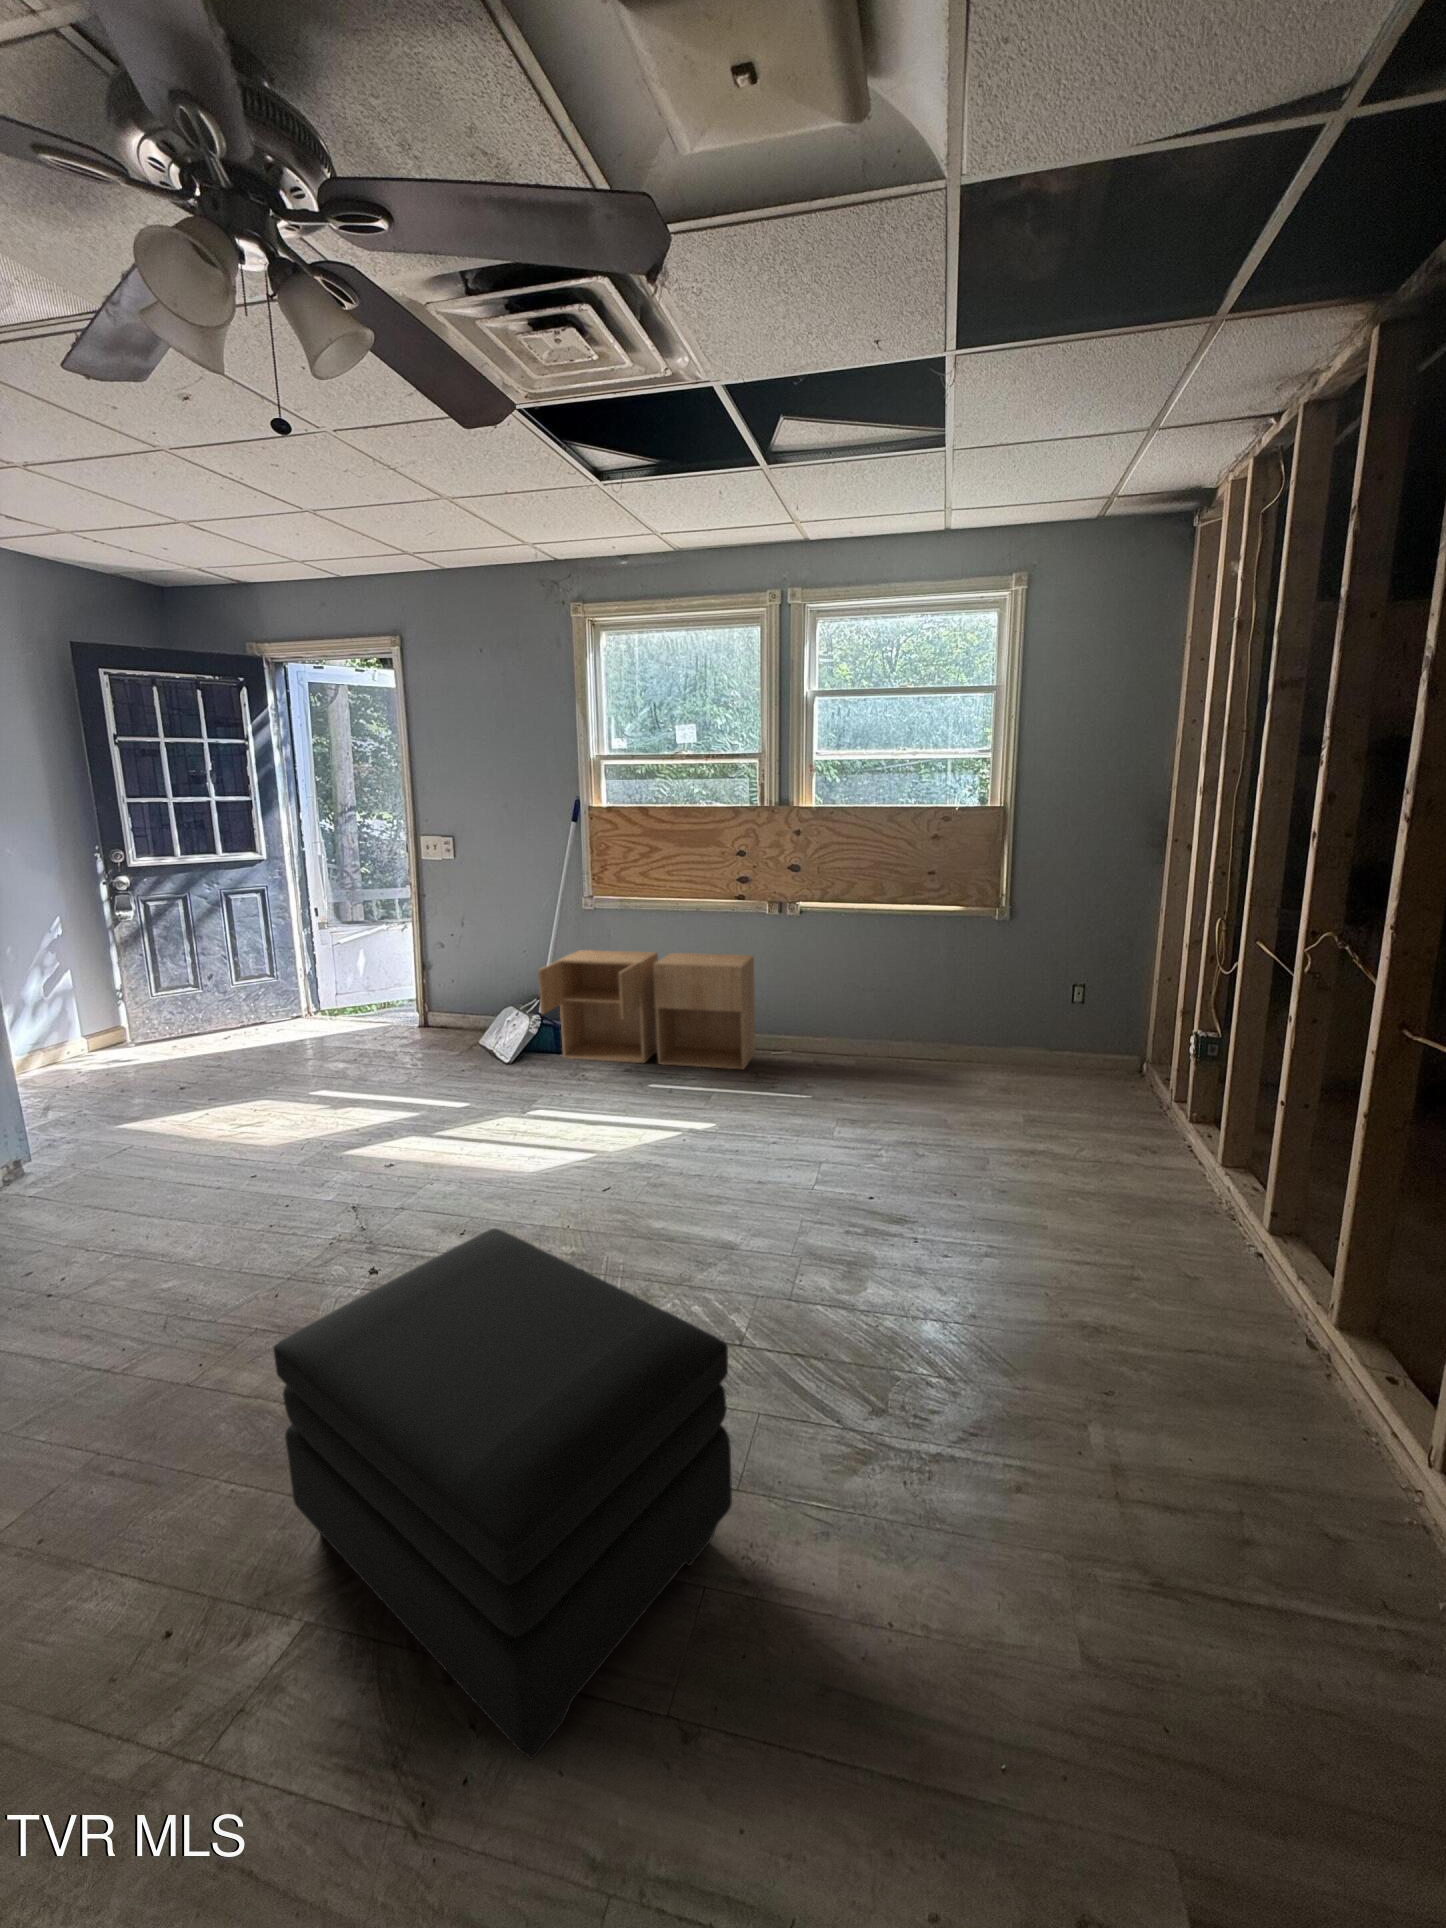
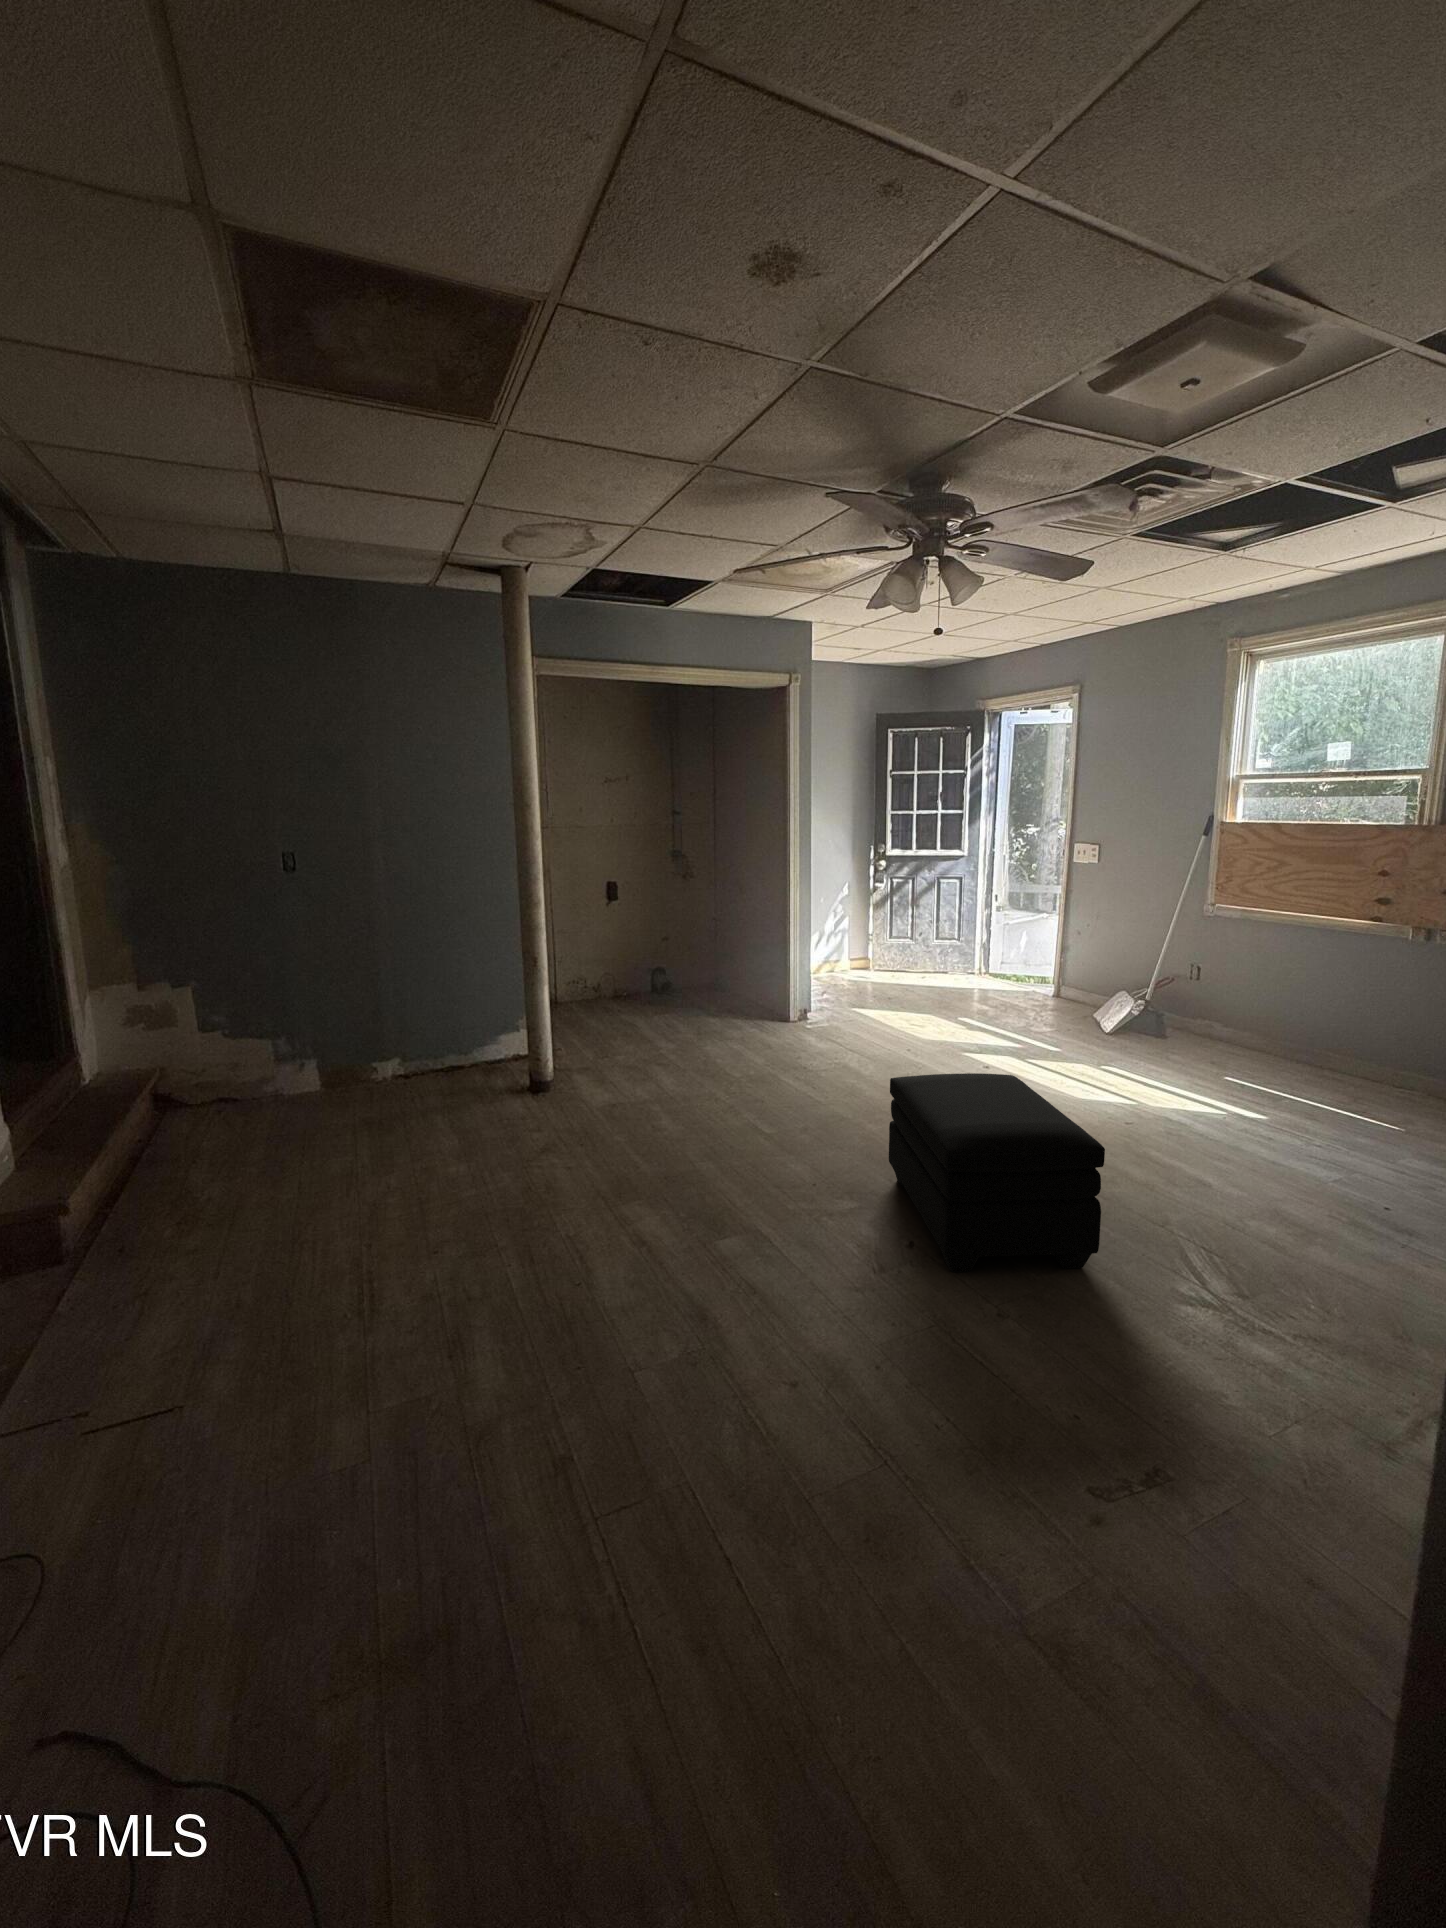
storage cabinet: present [538,950,755,1069] -> none [1140,951,1386,1090]

